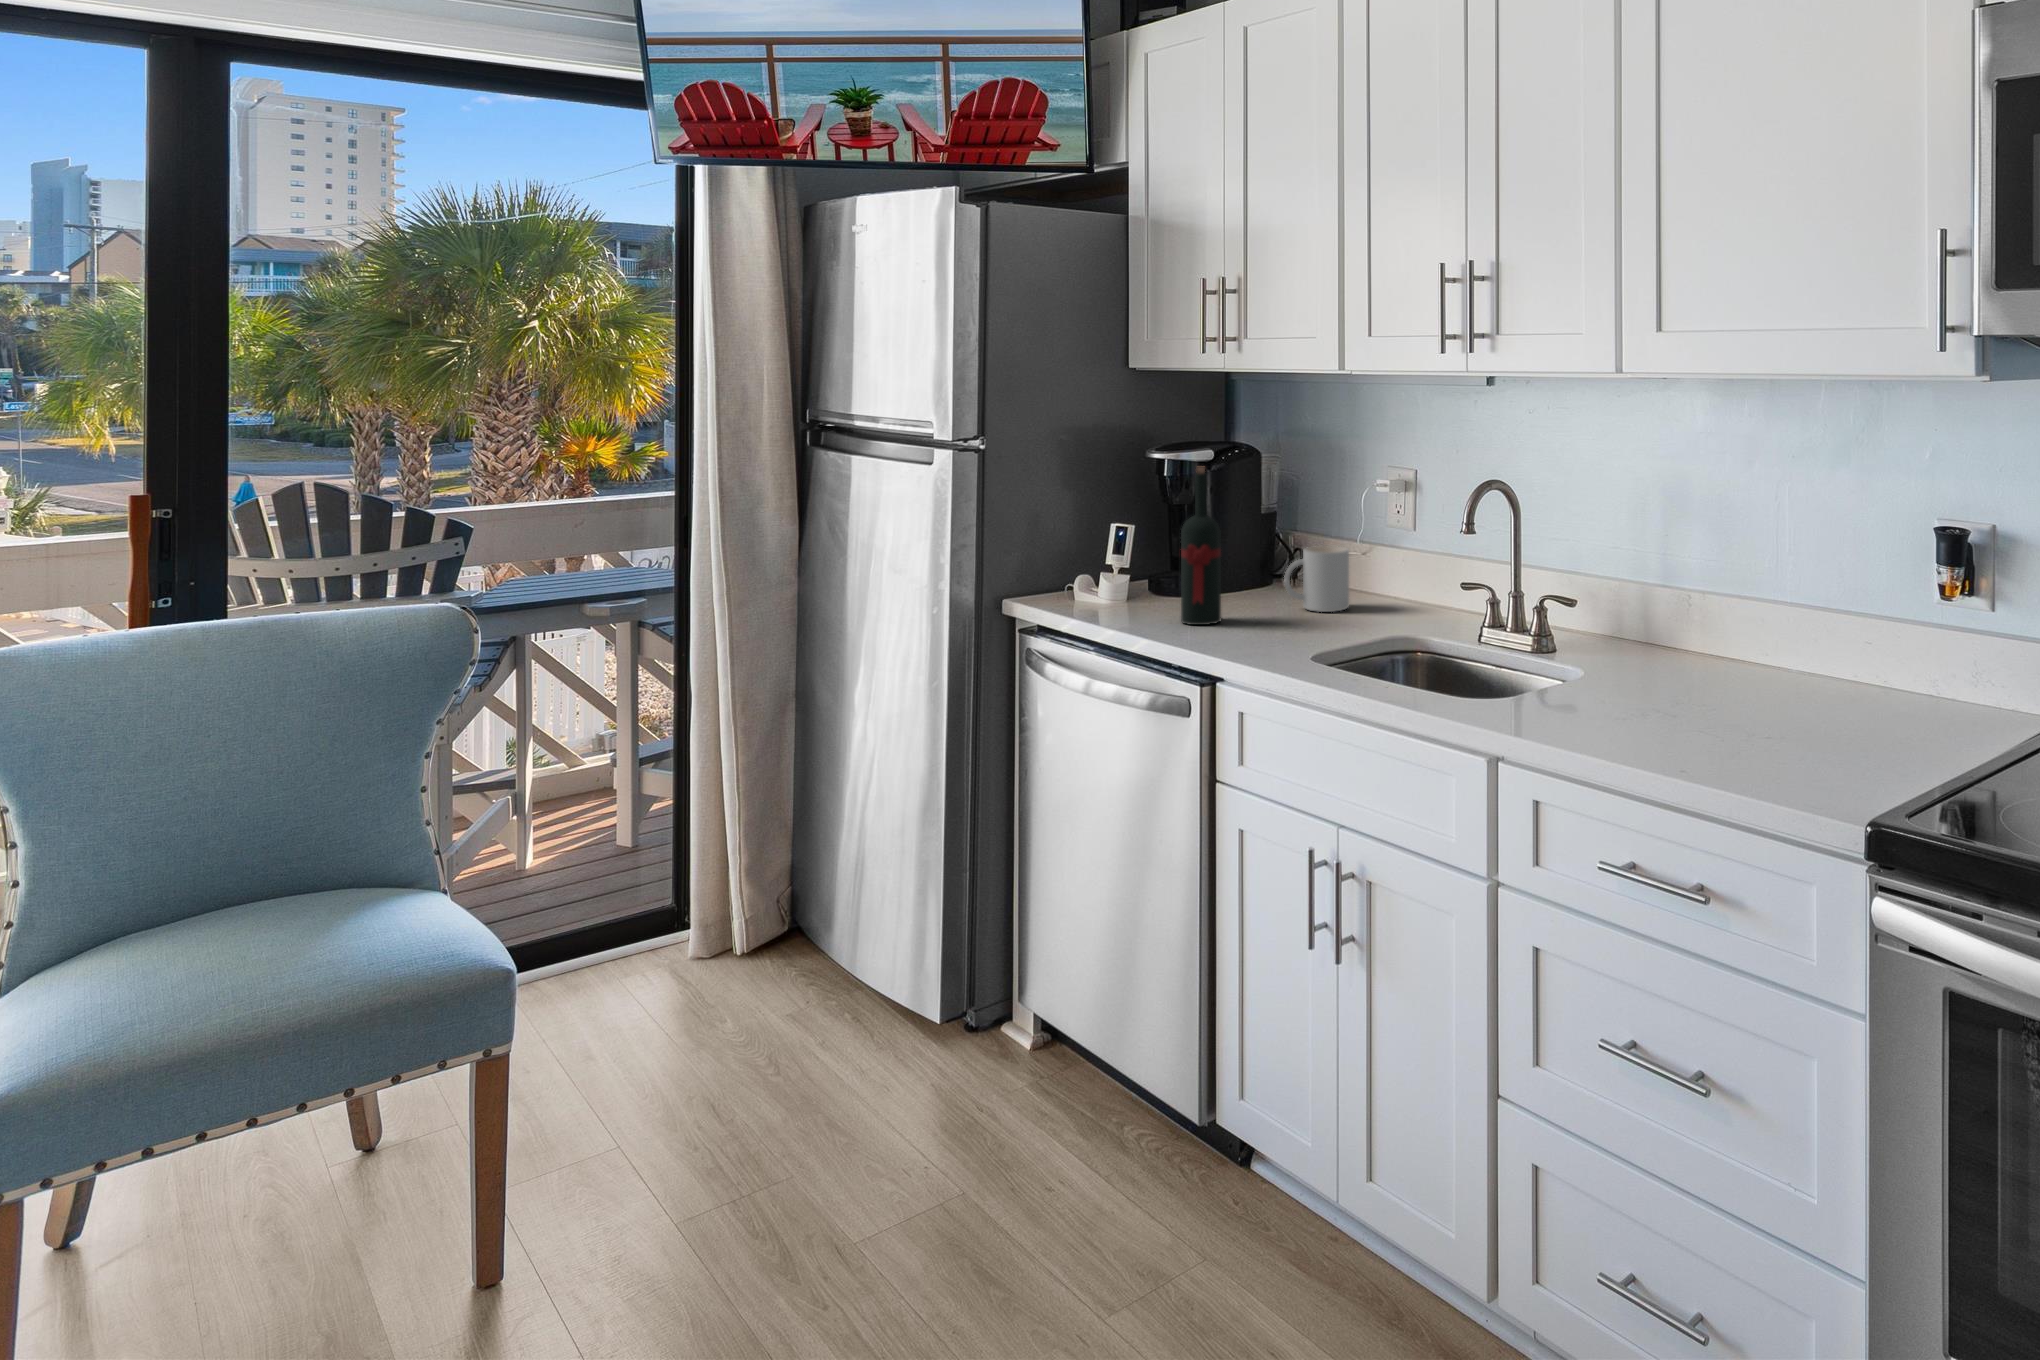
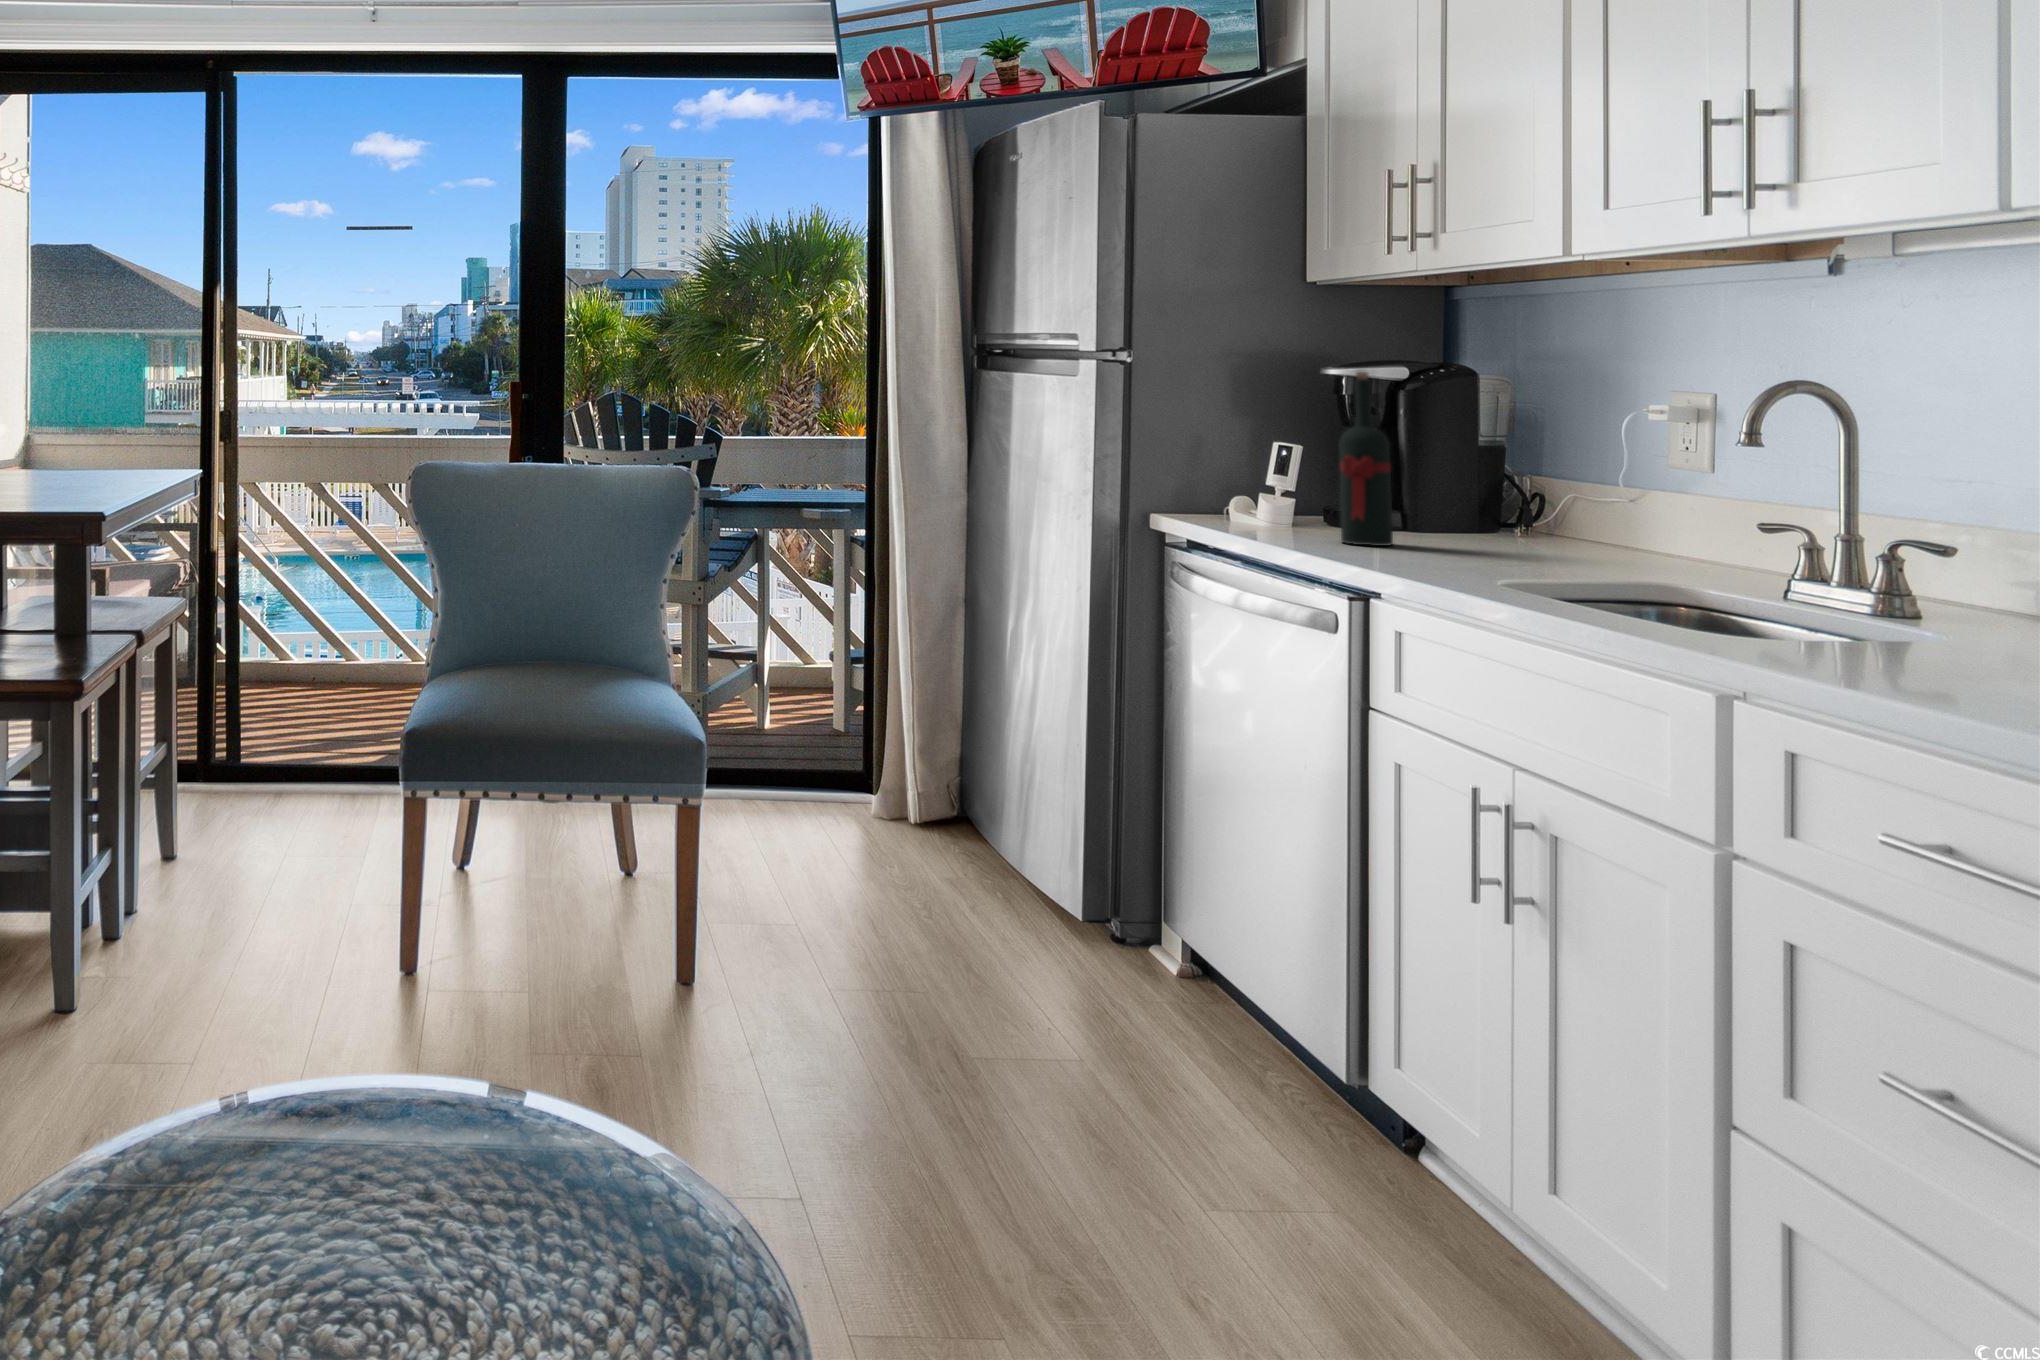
mug: present [1284,546,1349,612] -> none [1489,477,1589,552]

